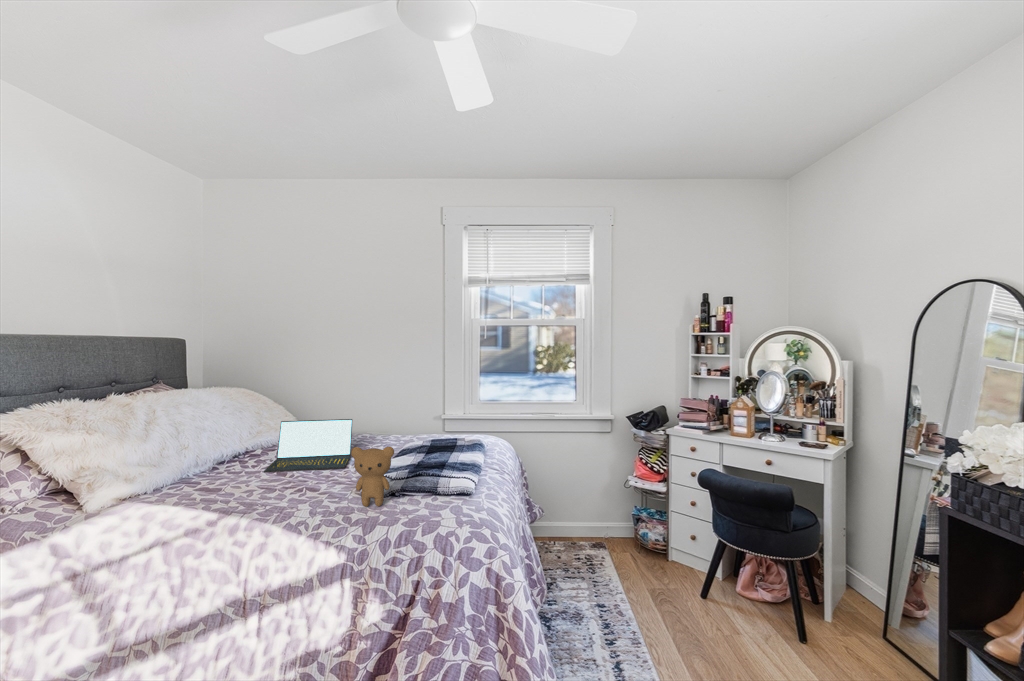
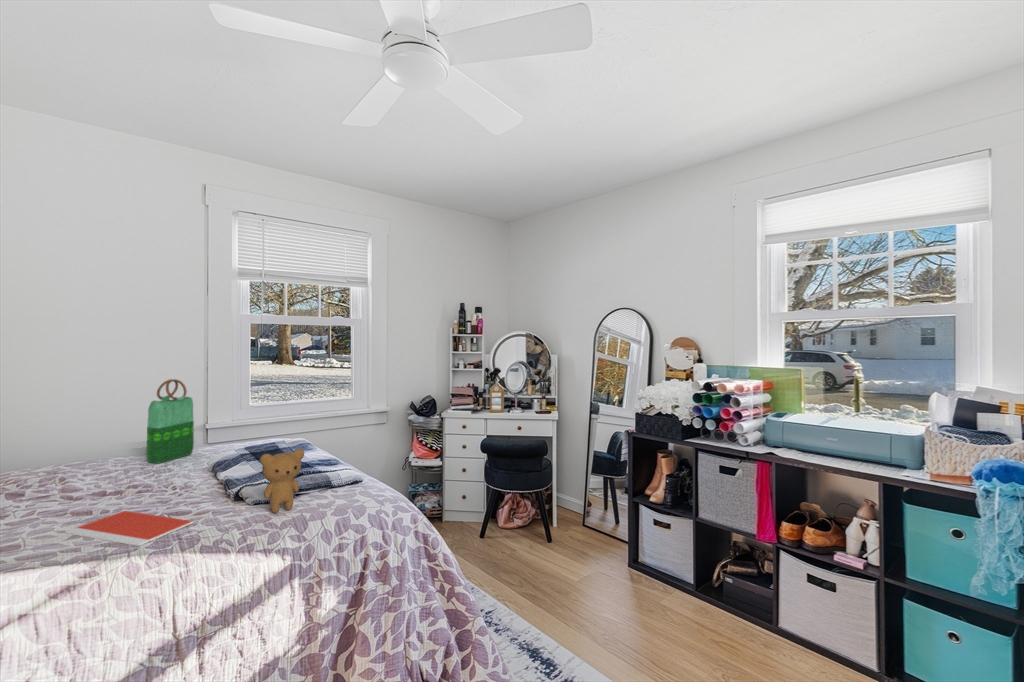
tote bag: none [375,375,413,443] -> present [146,379,194,464]
laptop: present [264,419,352,472] -> none [35,436,171,517]
notebook: none [245,478,307,510] -> present [65,511,193,546]

